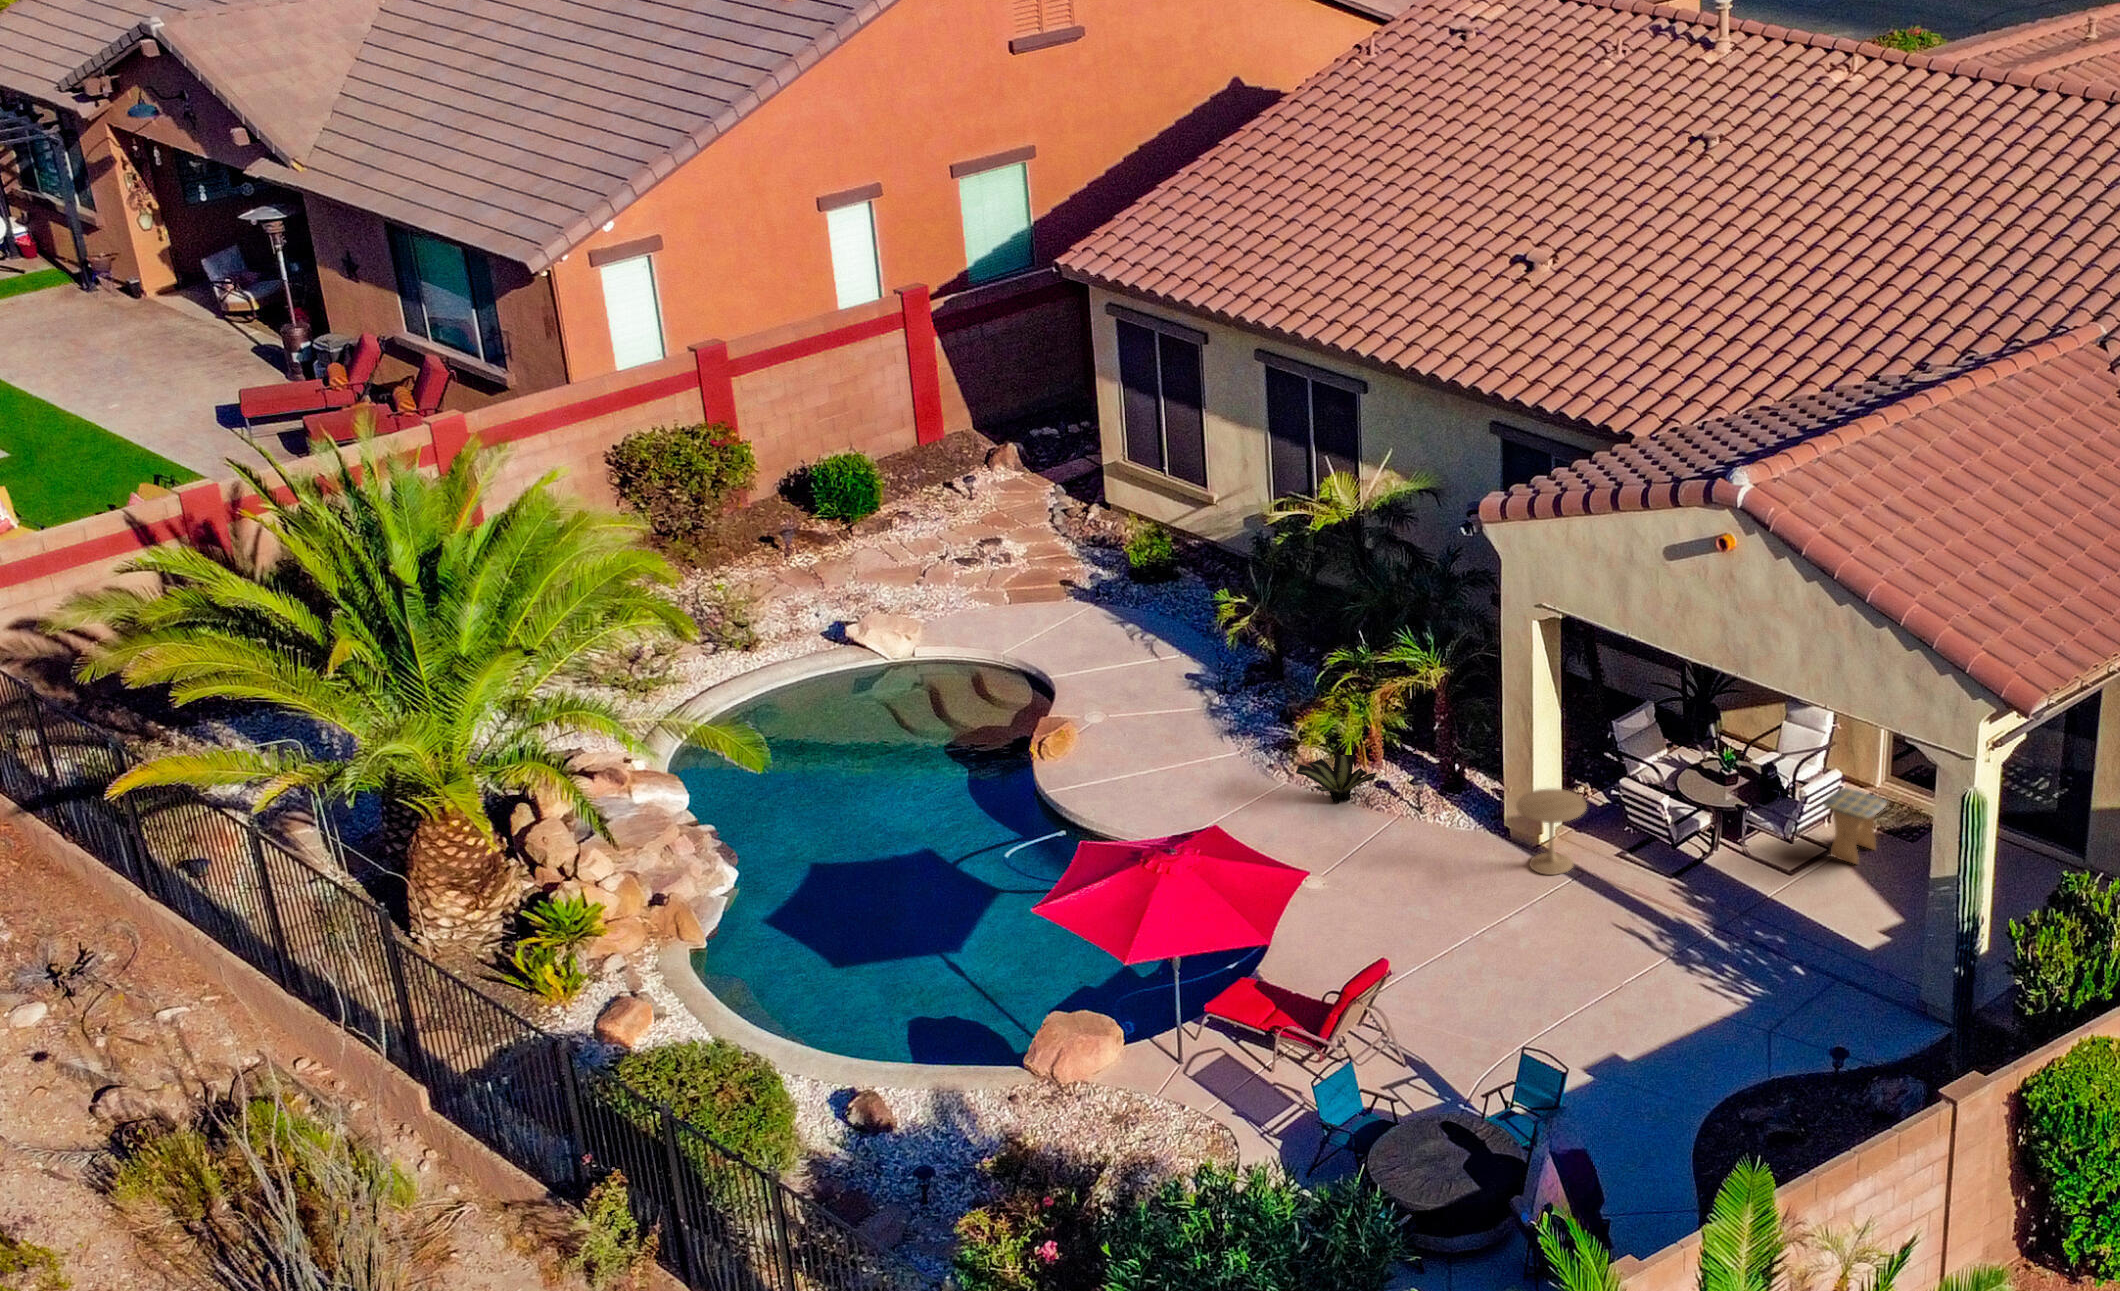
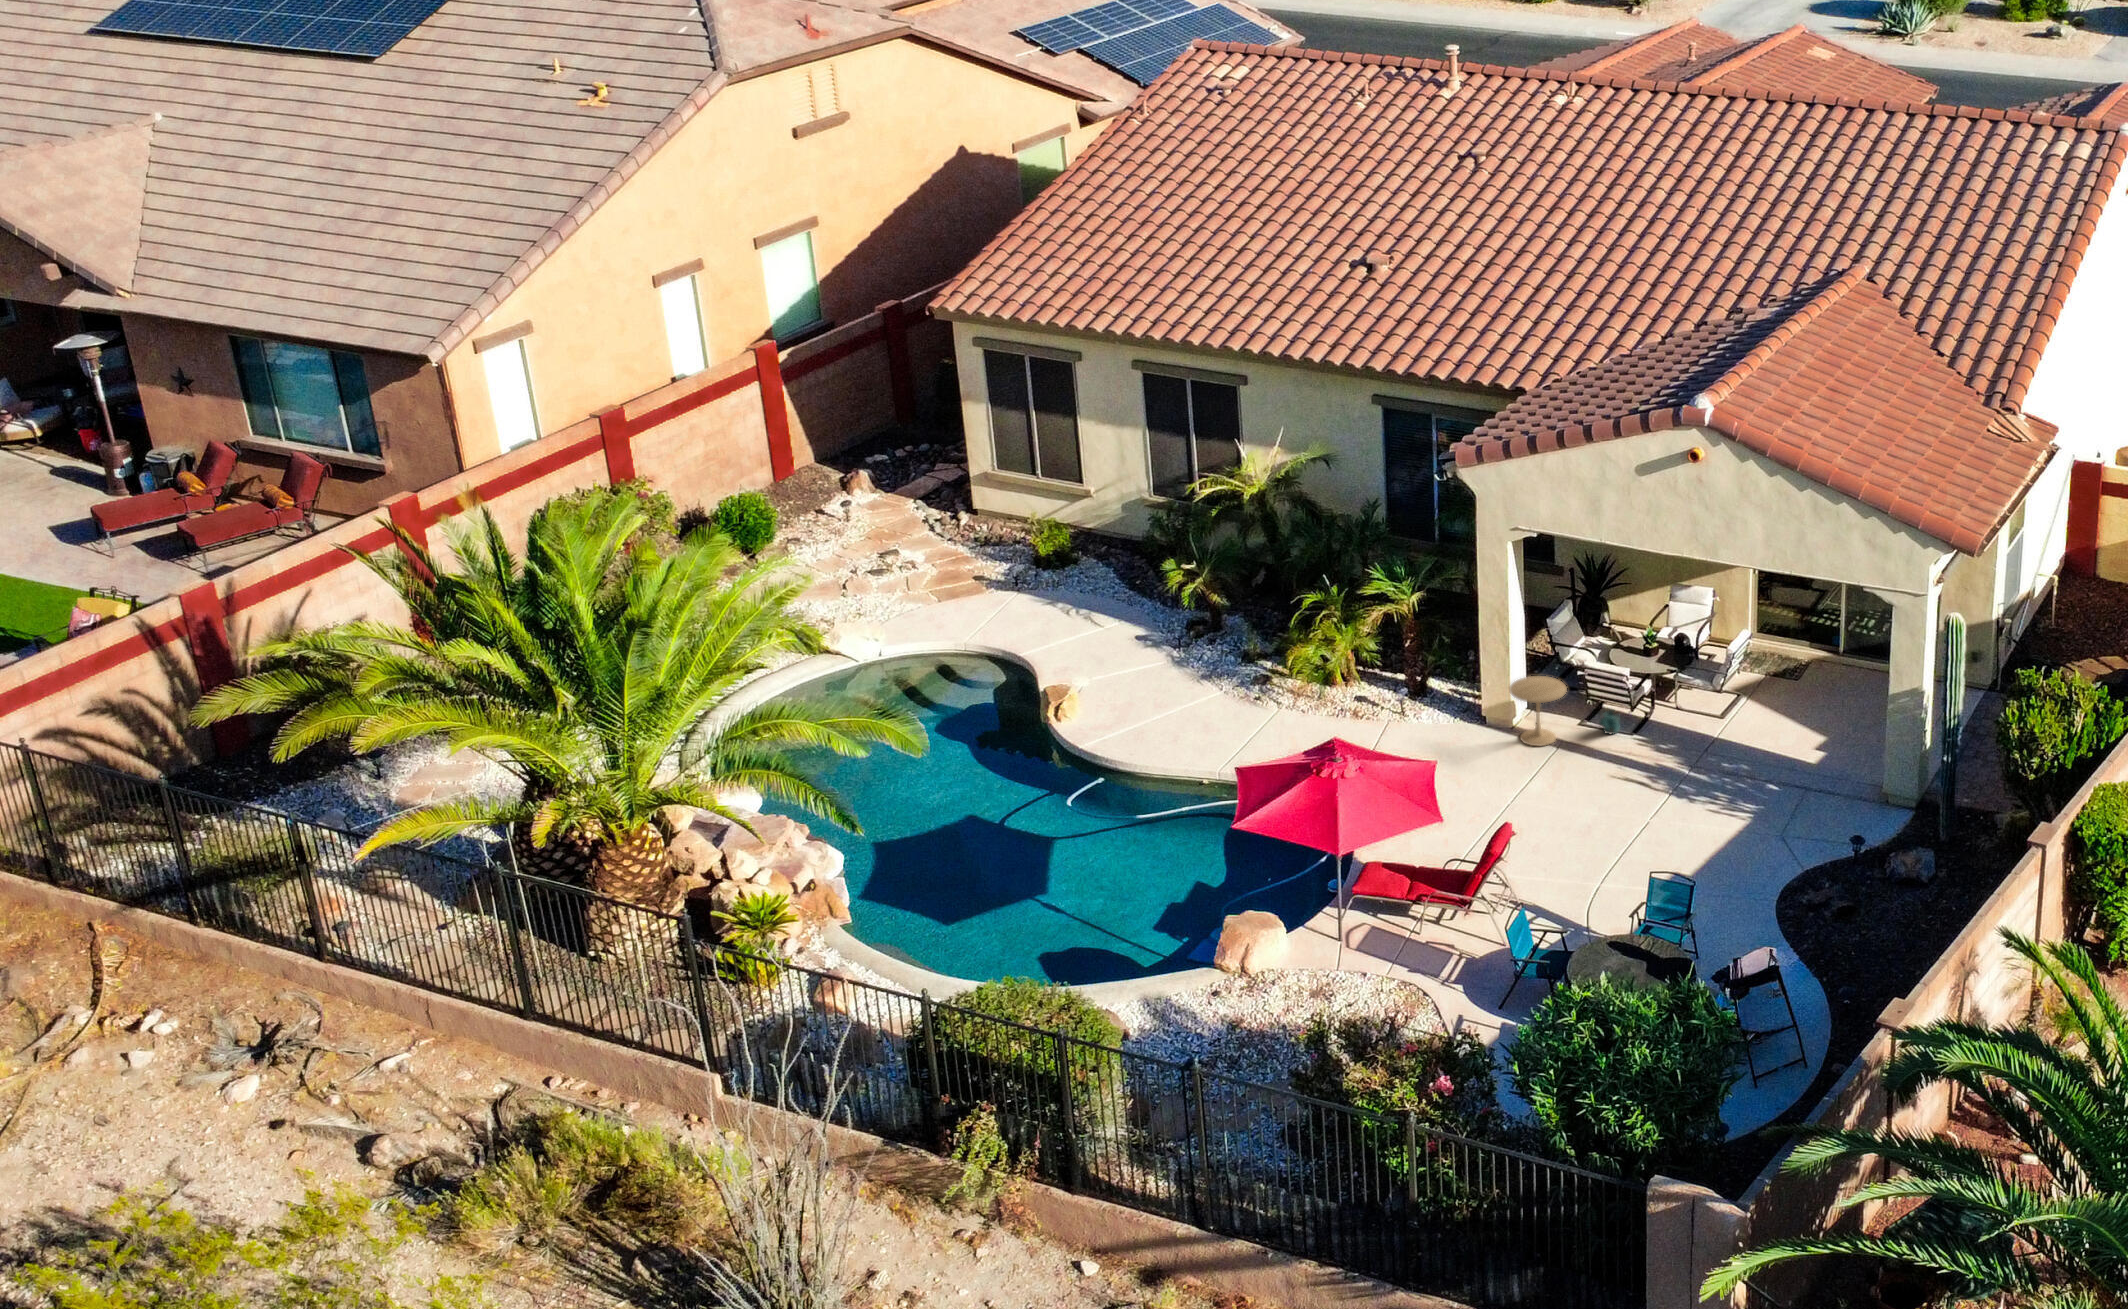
potted plant: present [1296,754,1376,804] -> none [1299,674,1365,719]
stool: present [1824,788,1887,864] -> none [1739,643,1787,701]
watering can: none [1620,840,1654,875] -> present [1599,710,1620,735]

